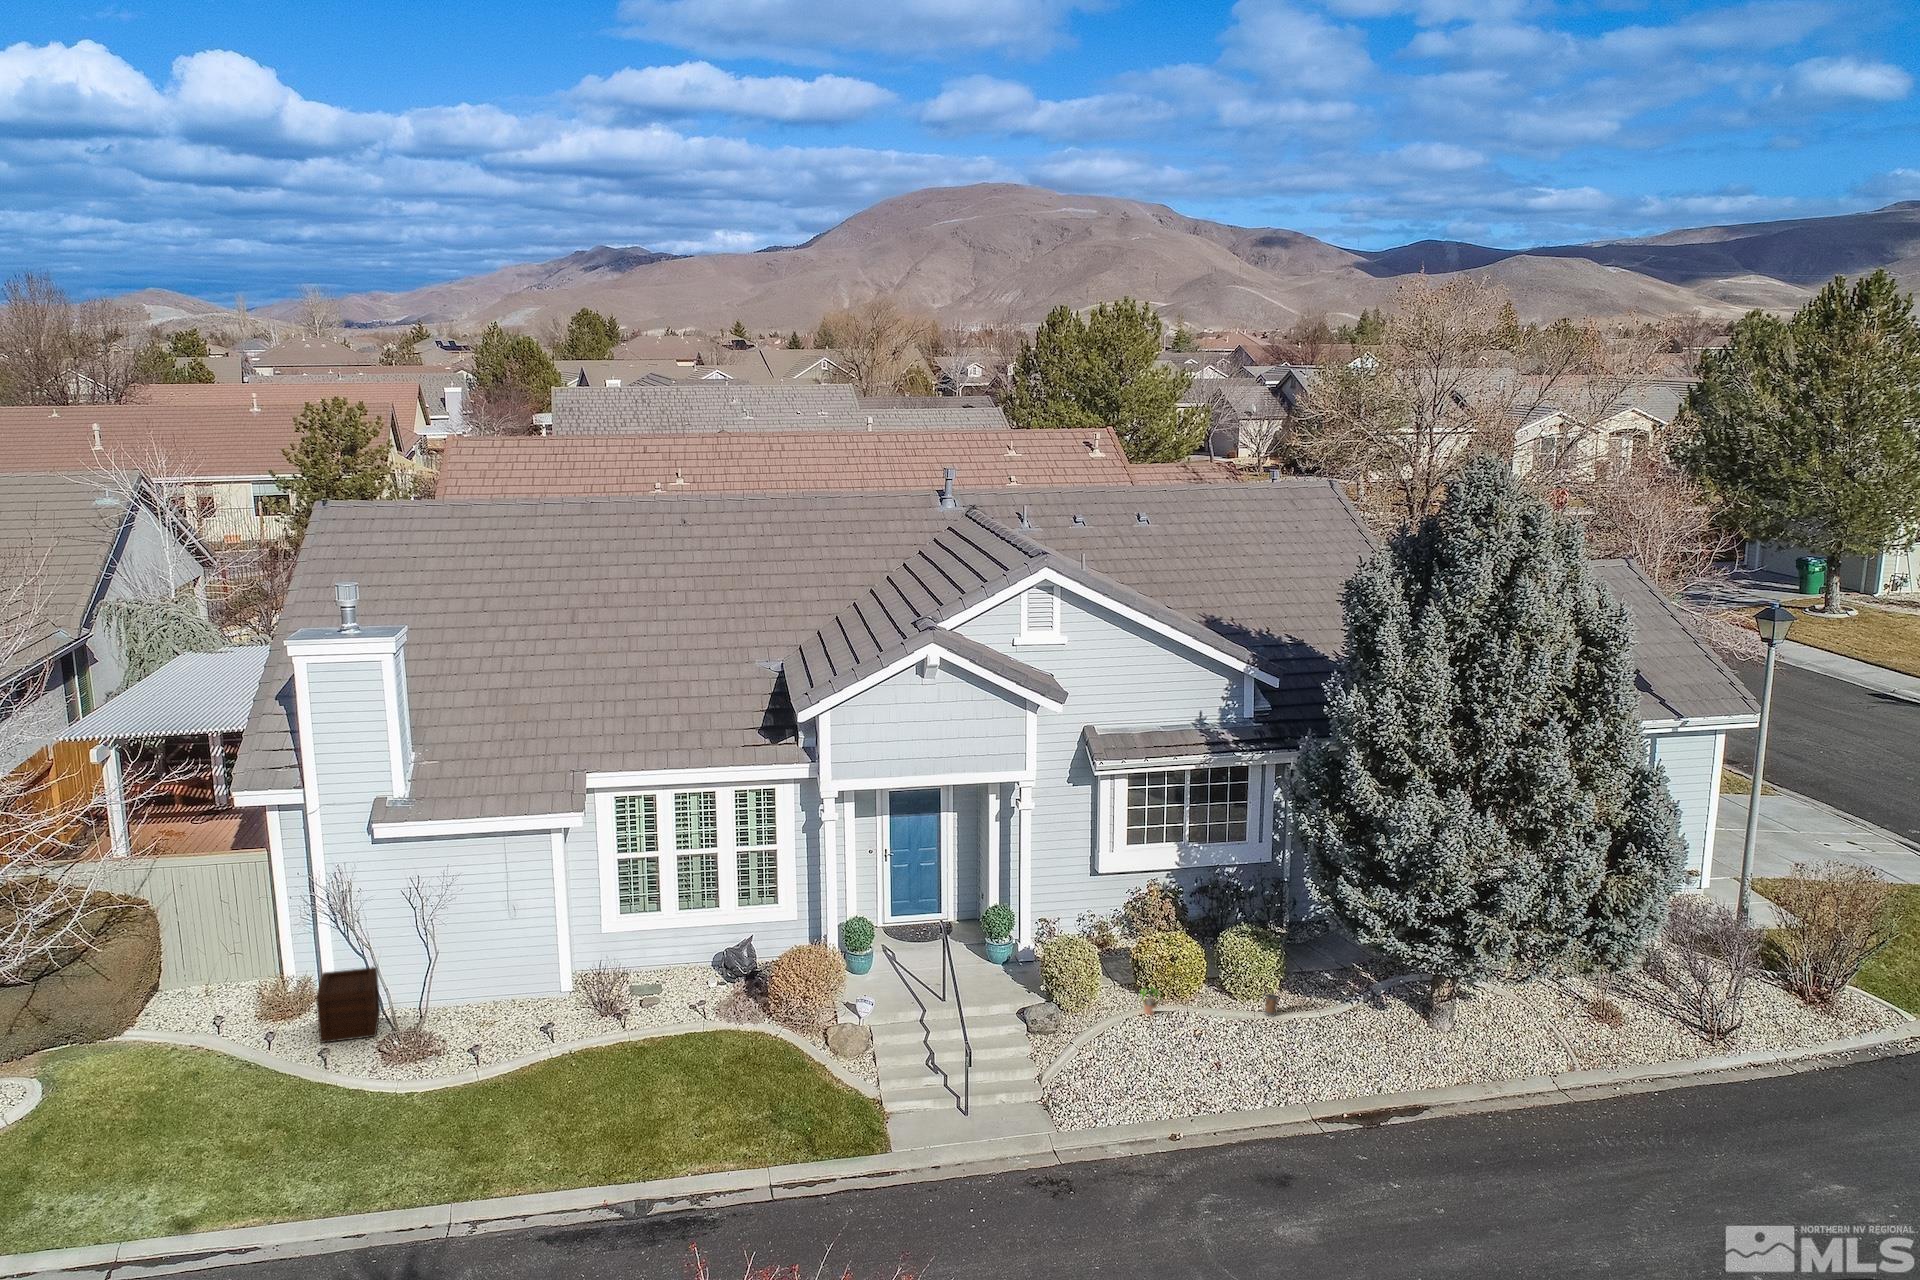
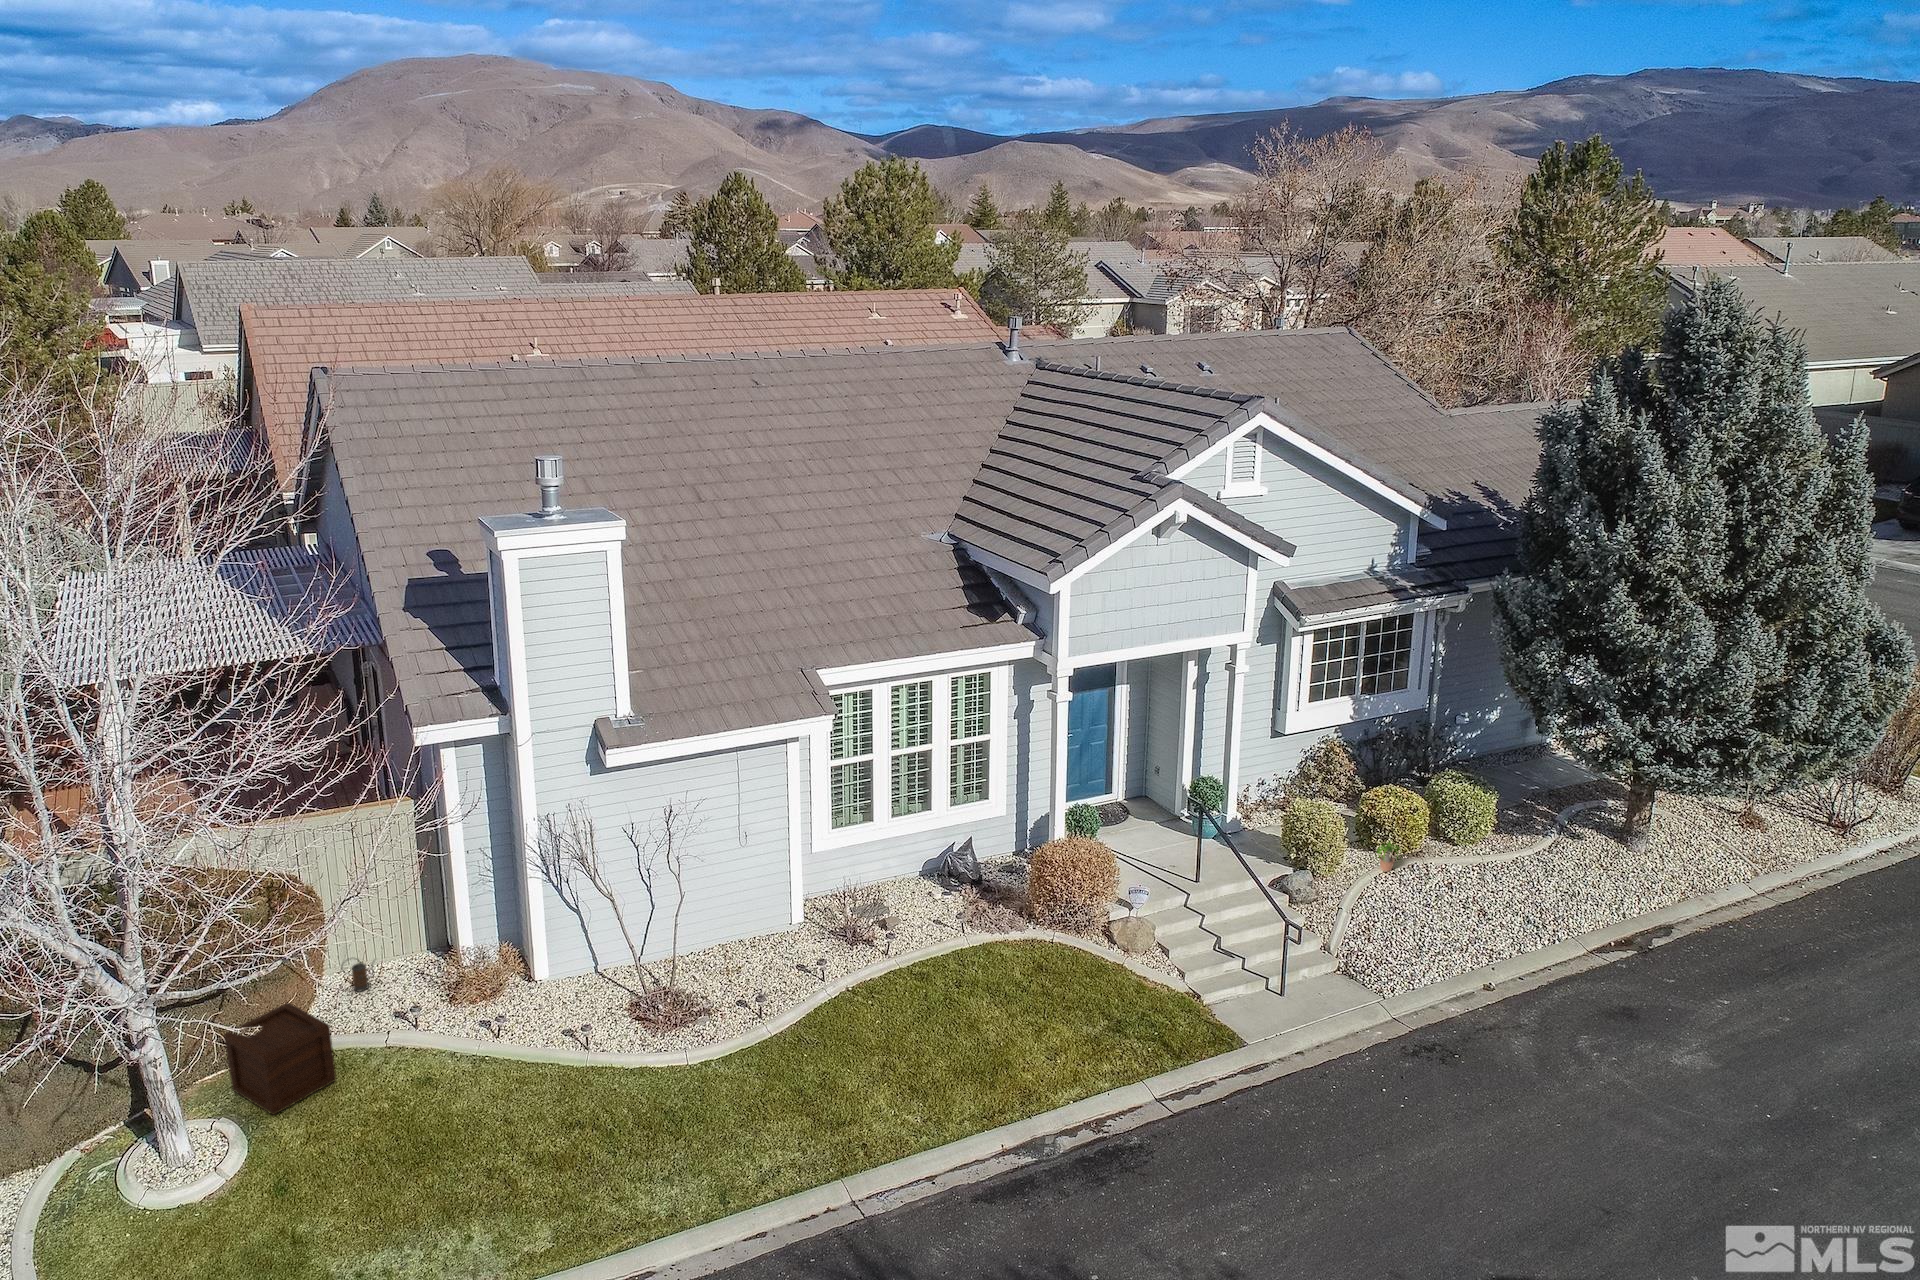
wooden crate: present [316,967,380,1043] -> present [224,1003,336,1115]
watering can: present [1265,993,1279,1016] -> present [342,959,373,992]

